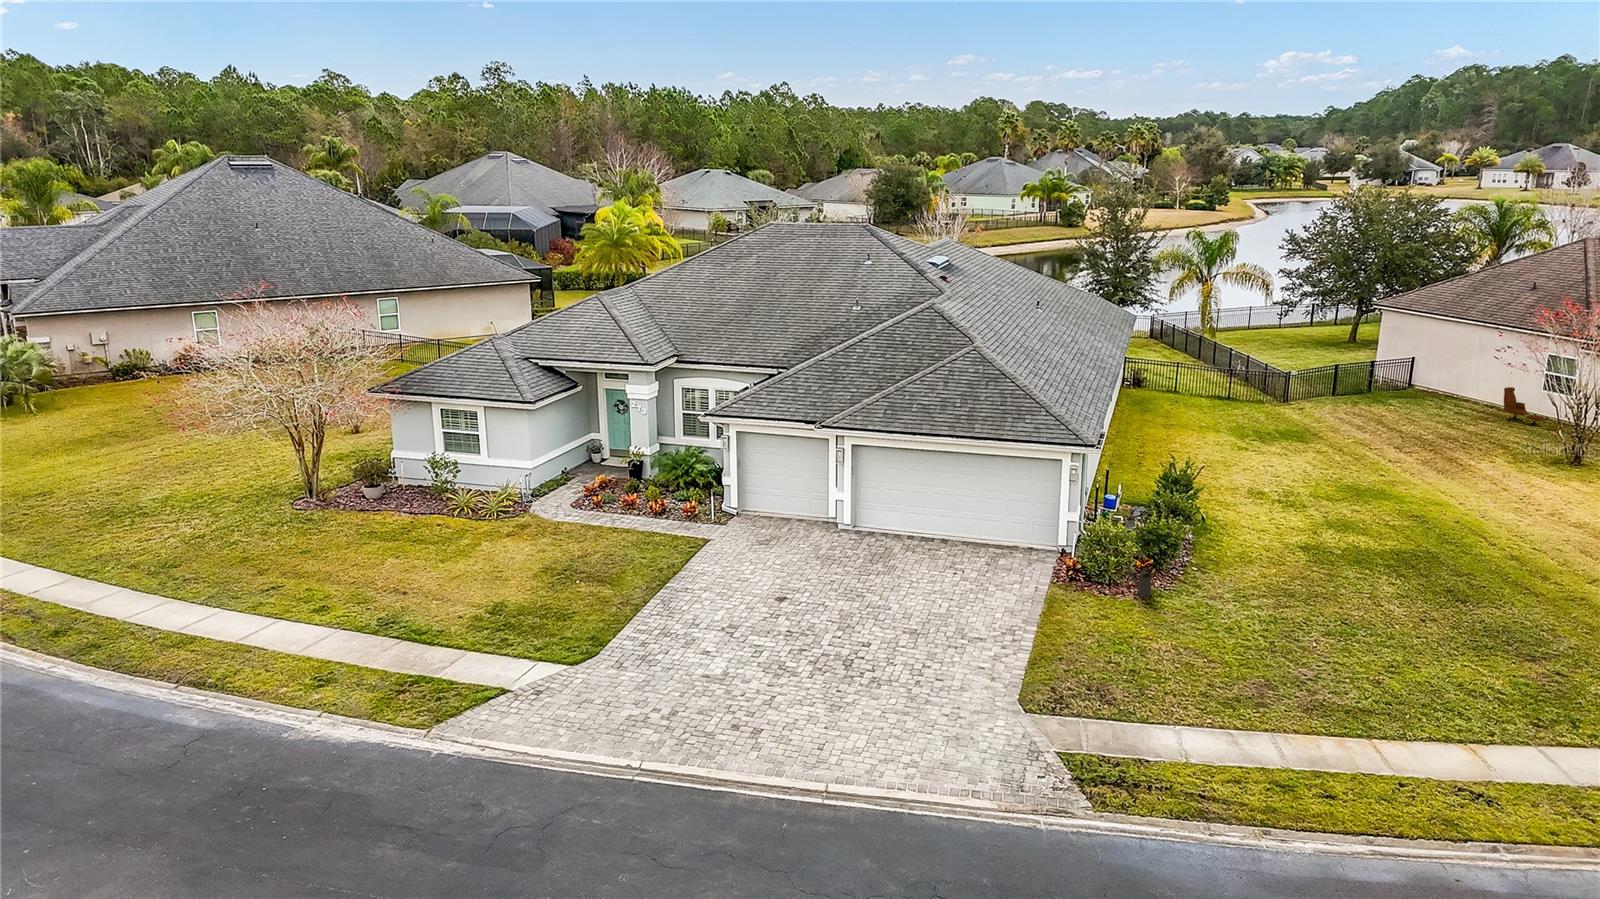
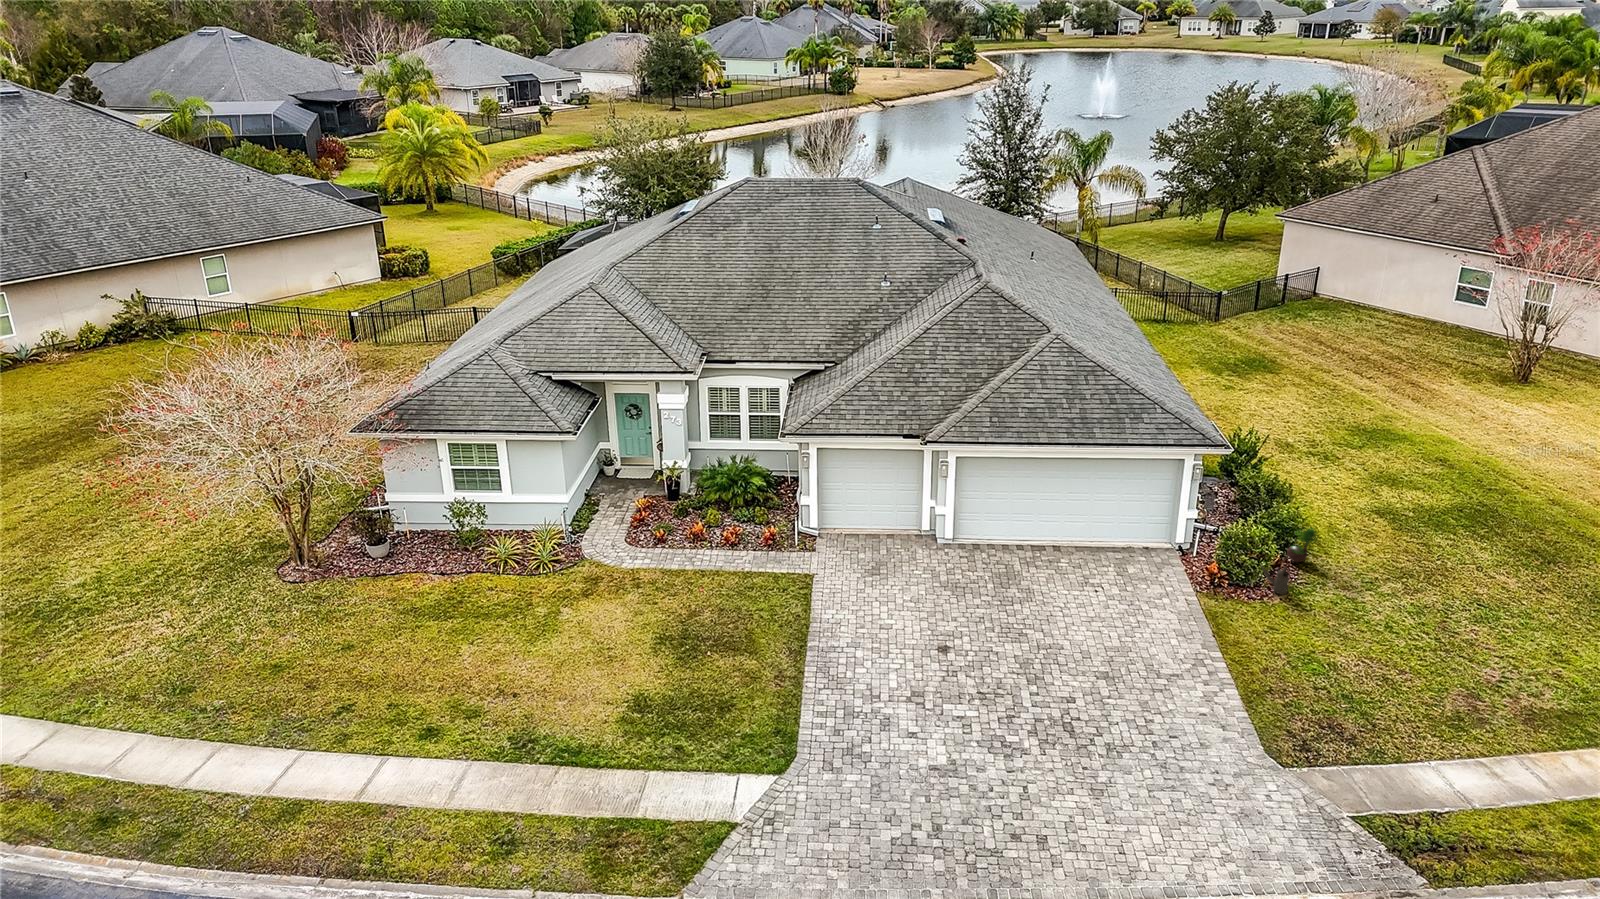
lounge chair: present [1504,387,1544,425] -> none [1416,300,1453,336]
potted tree: none [1174,537,1203,576] -> present [1287,528,1318,562]

